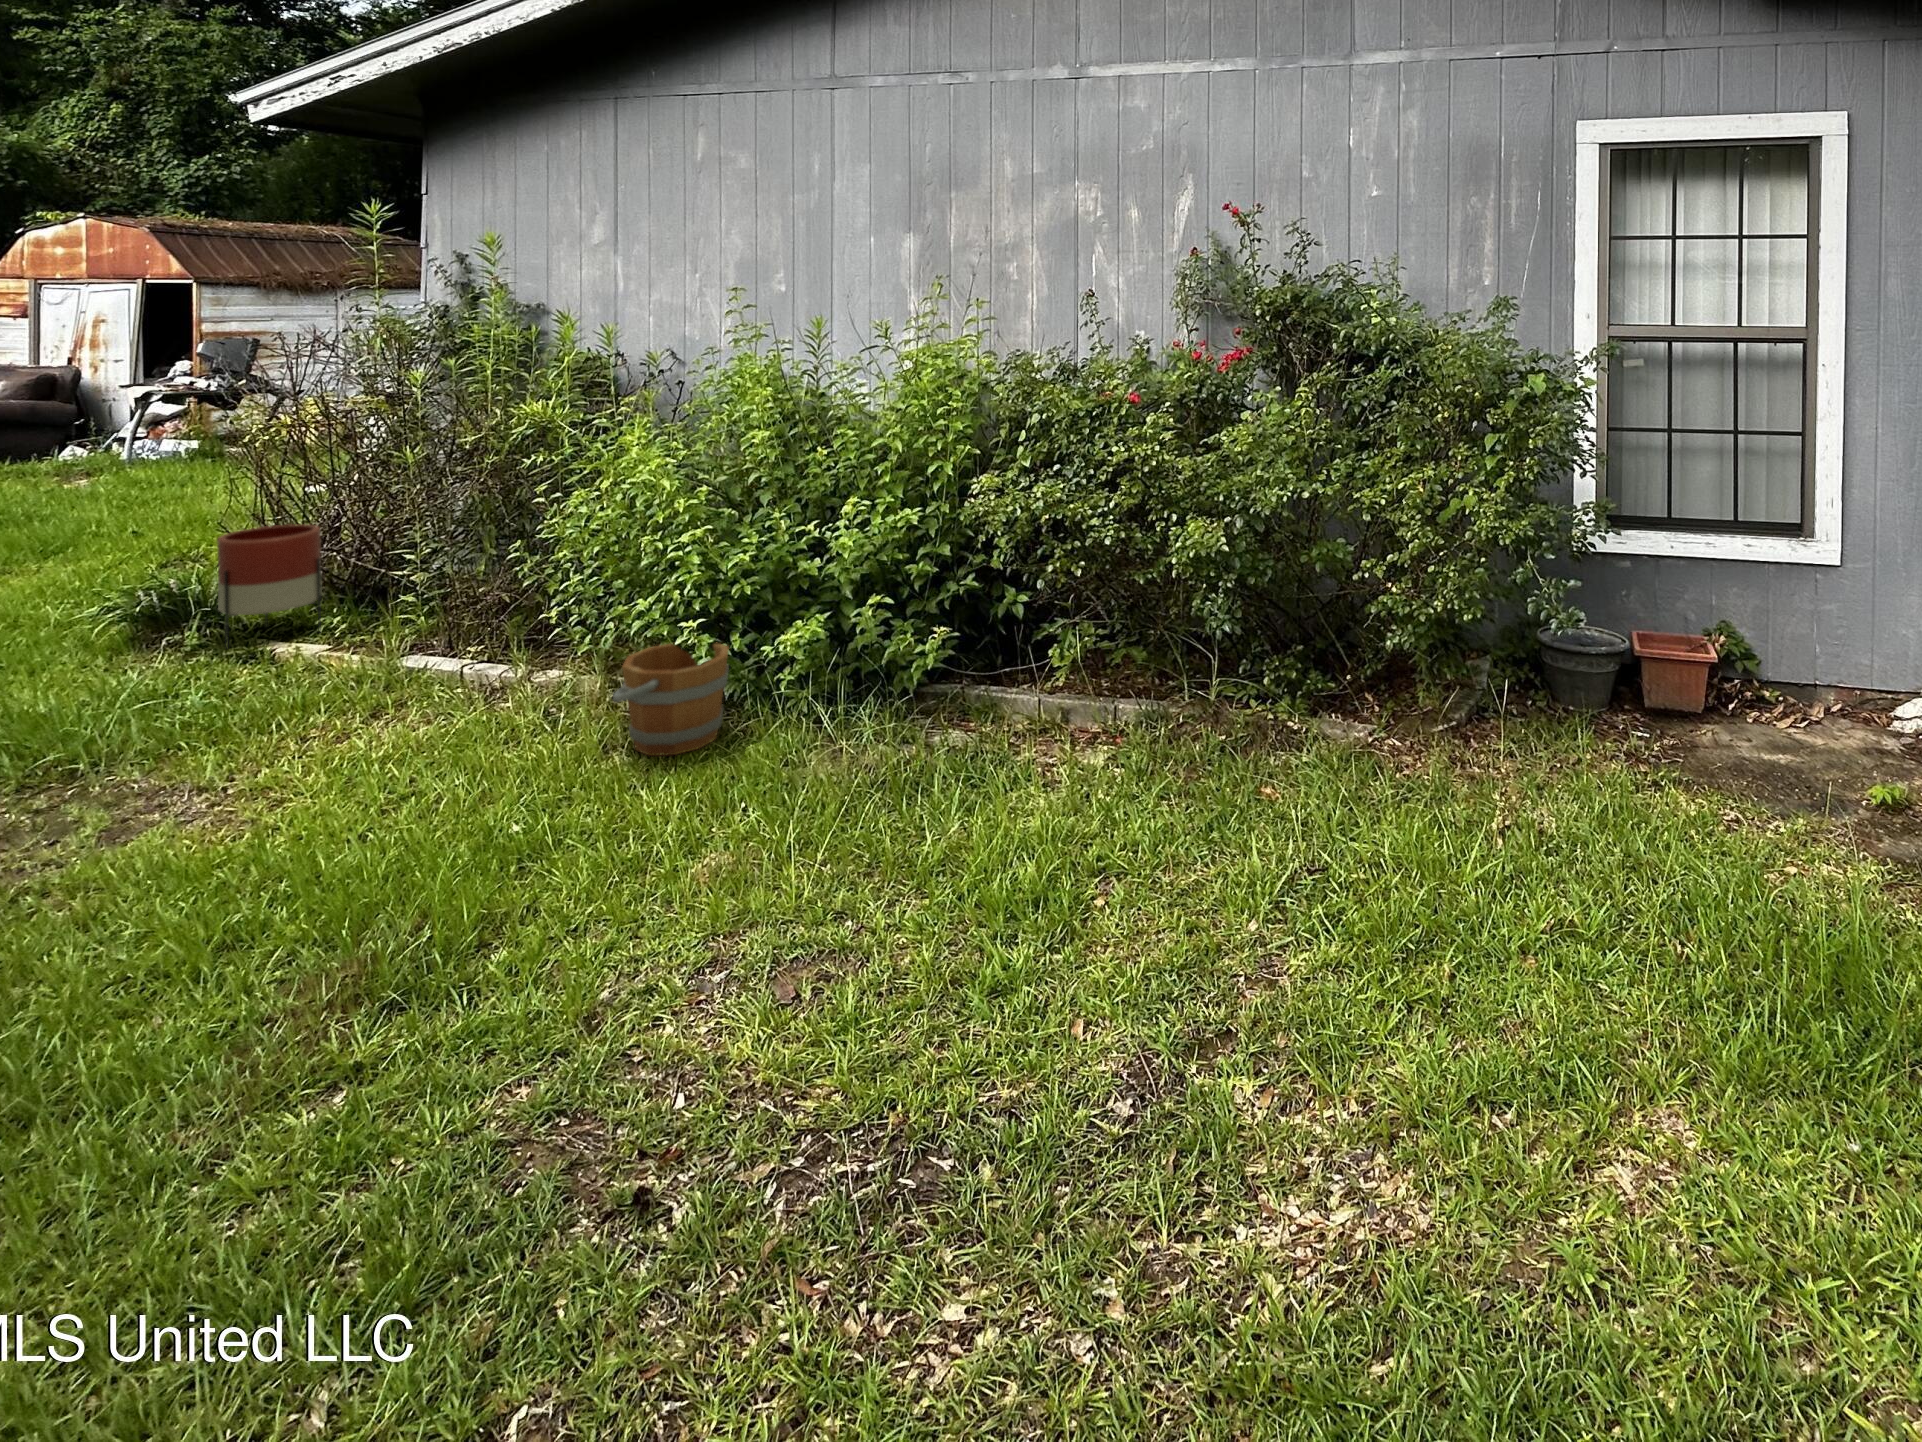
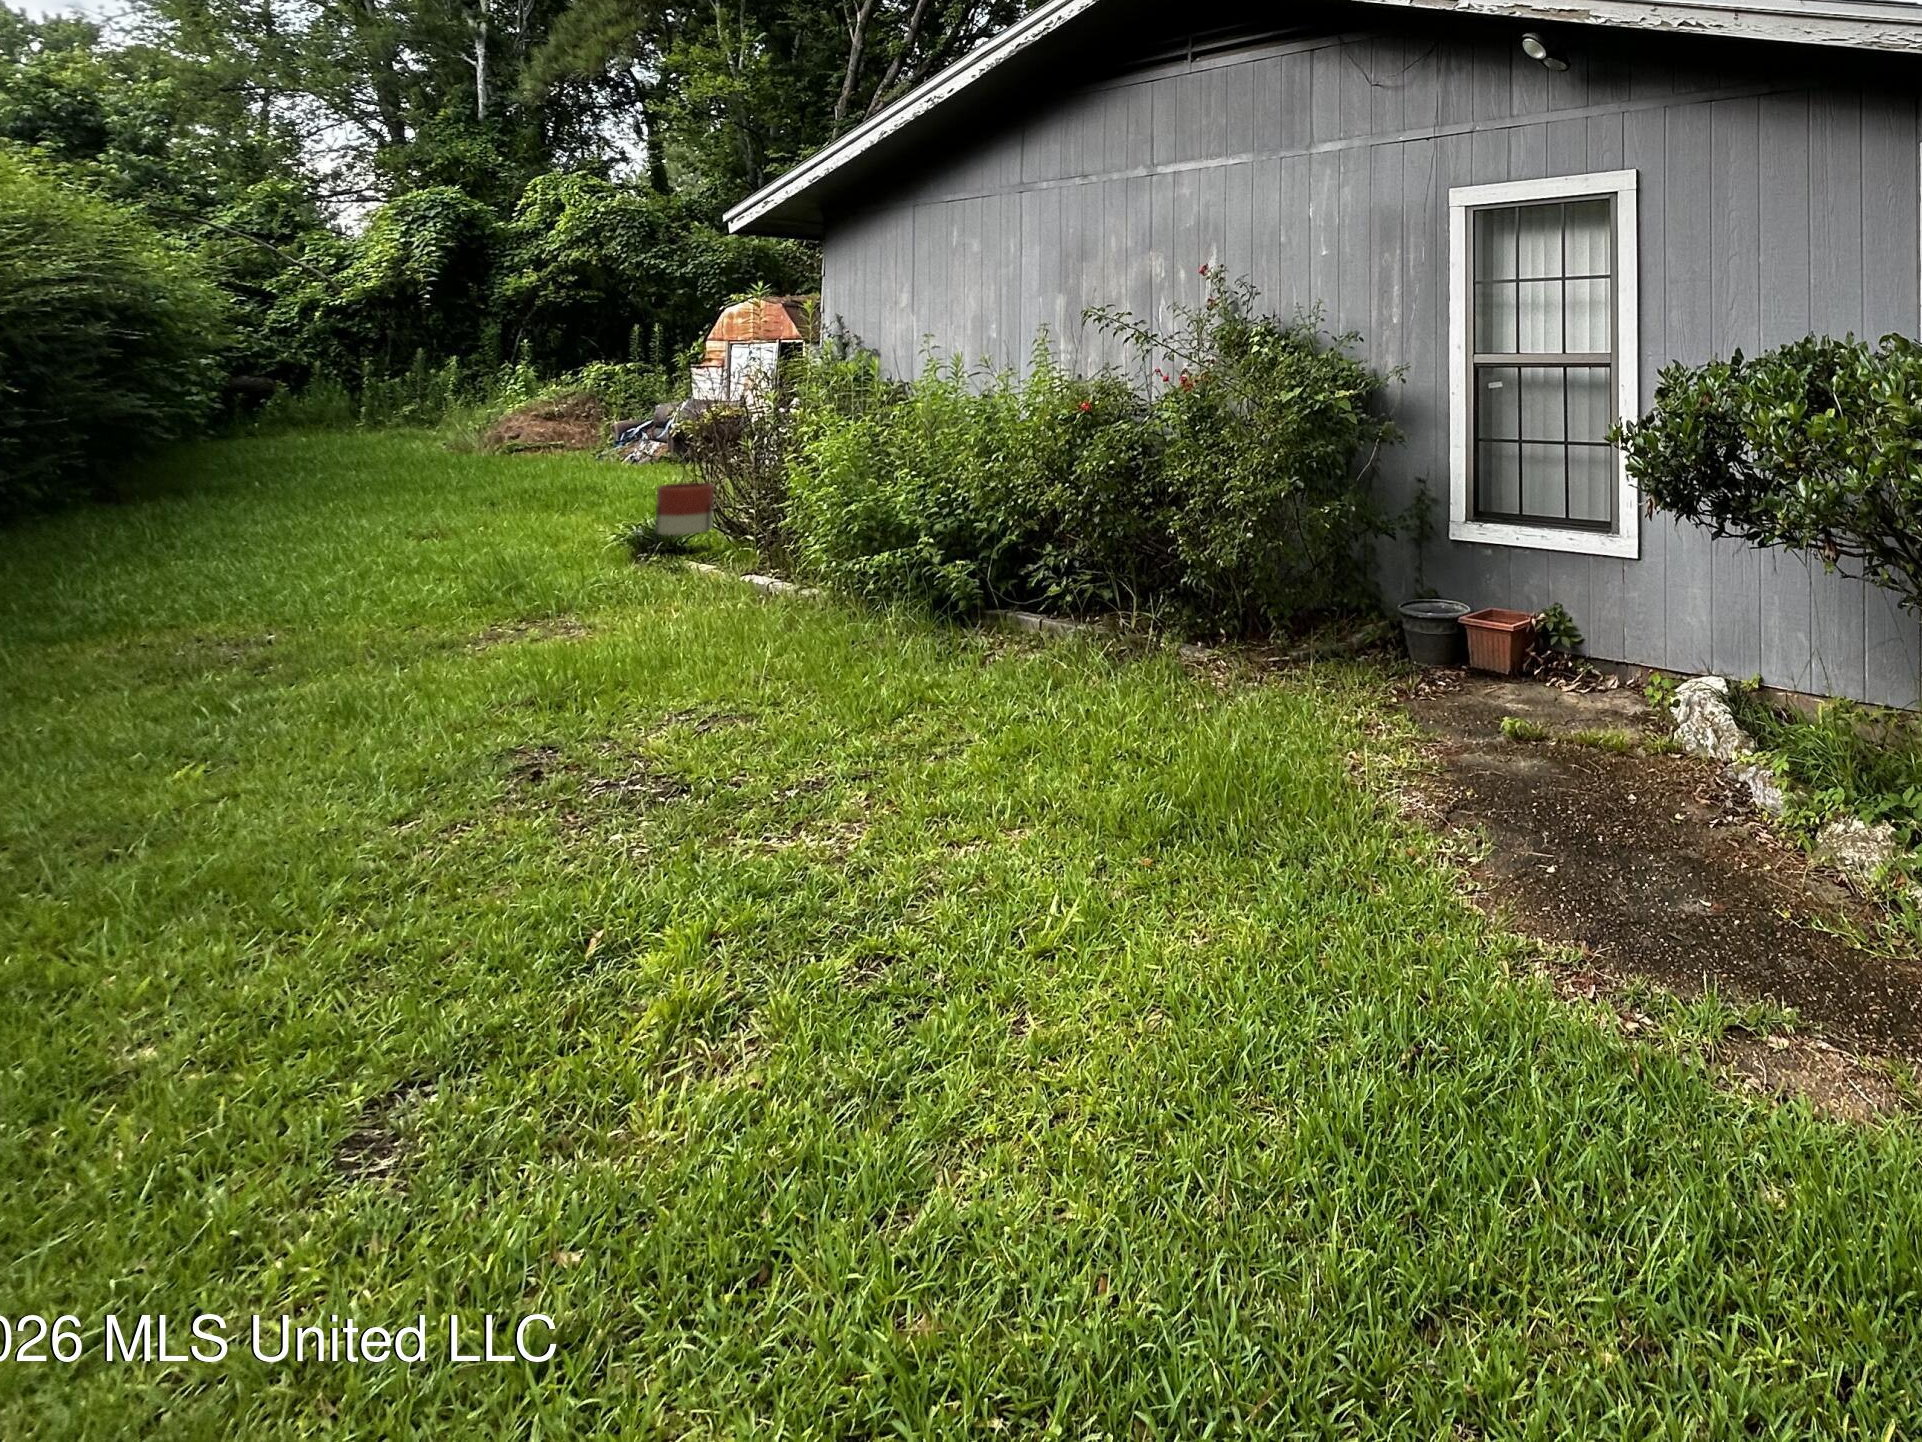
bucket: present [613,642,729,756] -> none [755,557,833,625]

